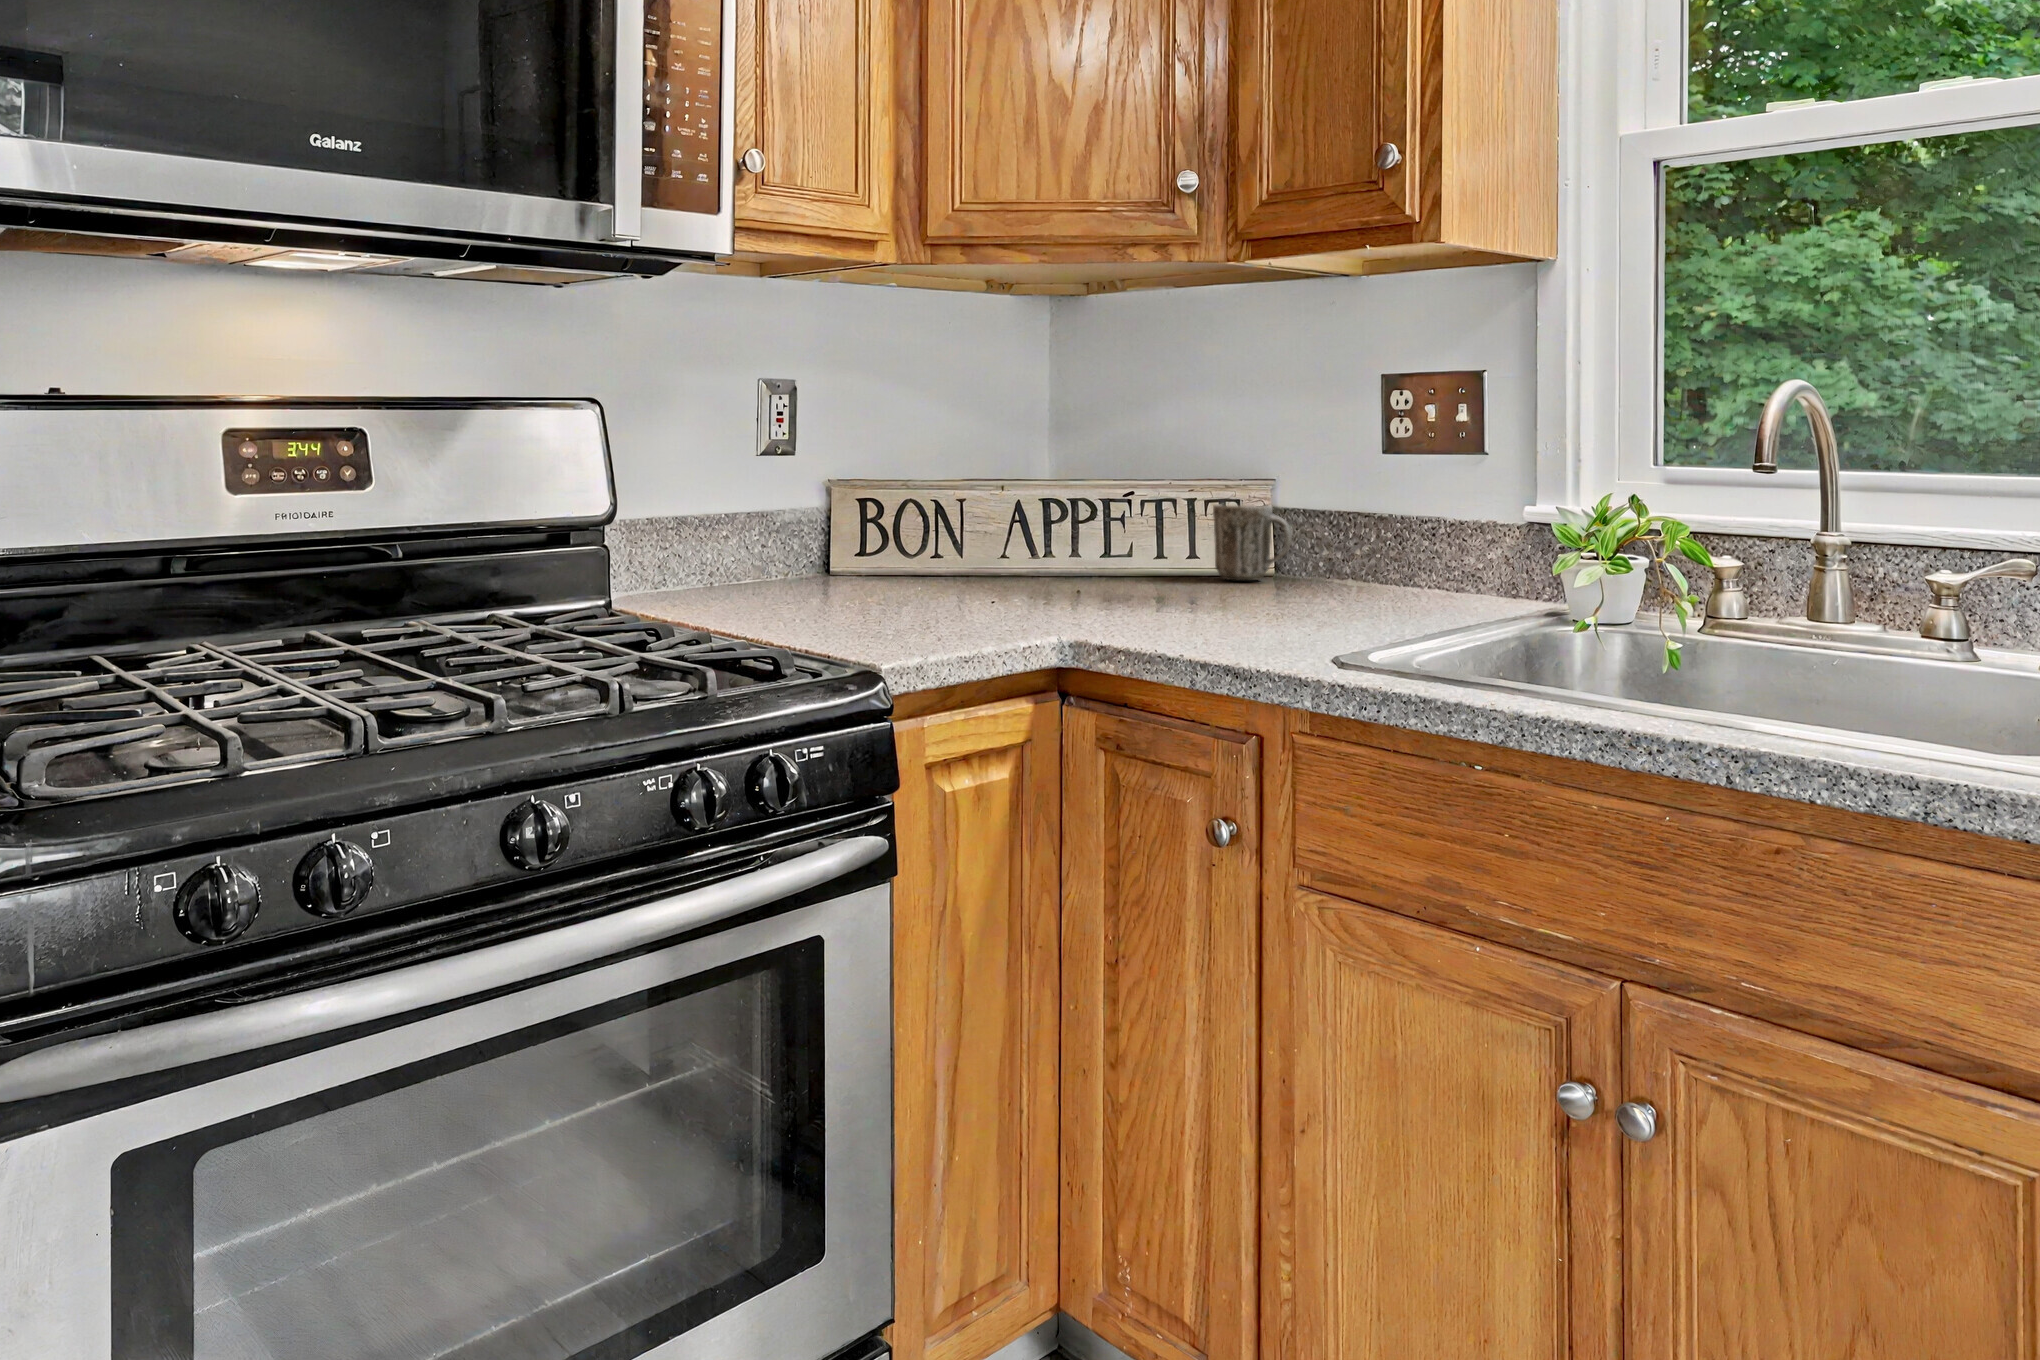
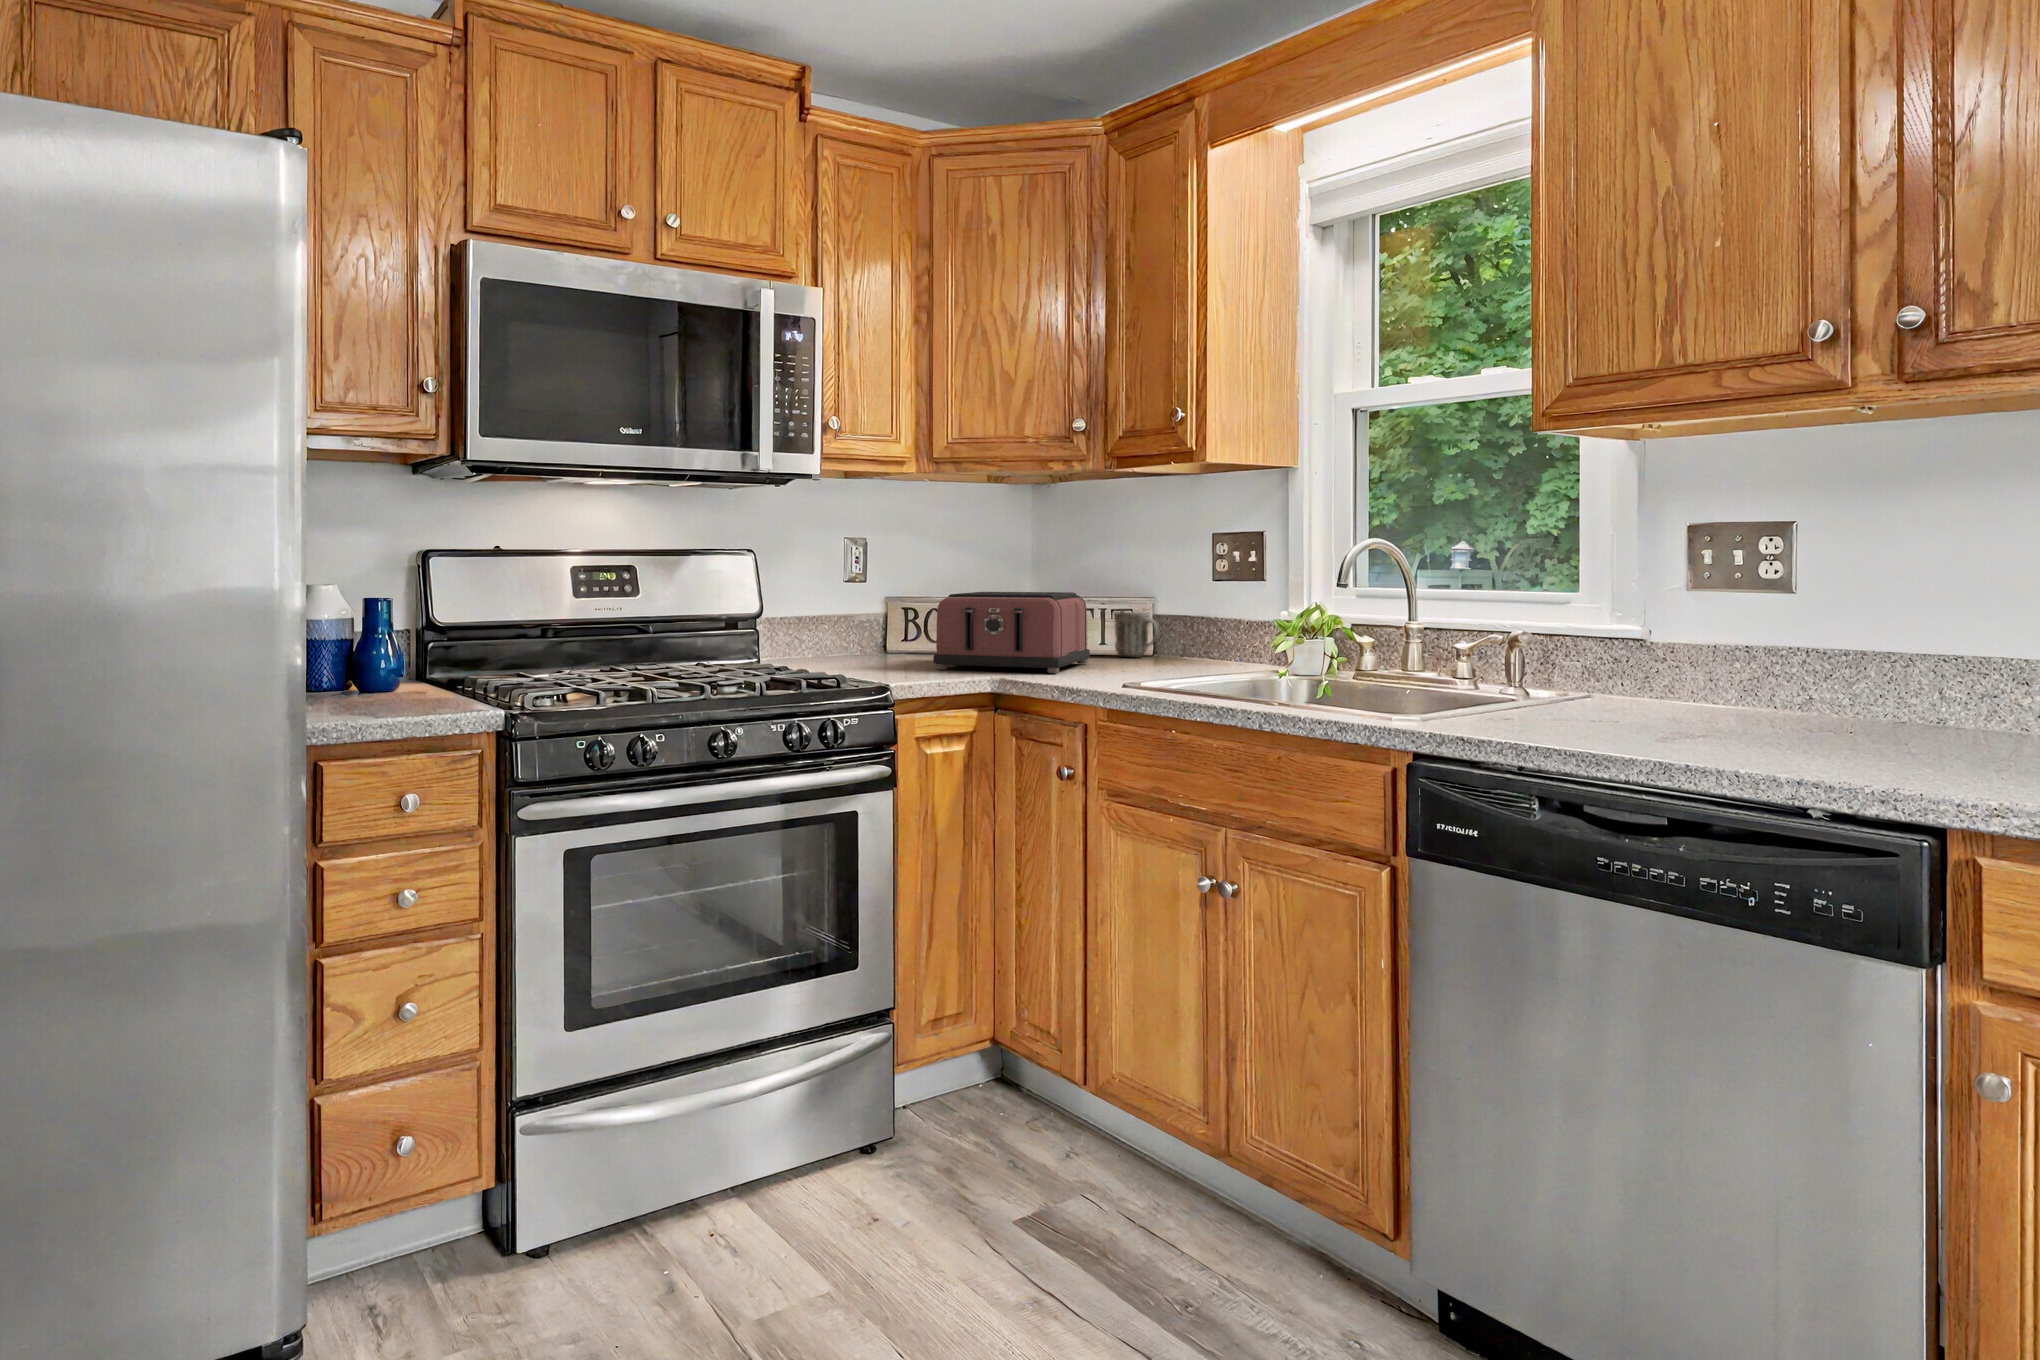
toaster: none [941,474,1200,629] -> present [933,592,1090,673]

